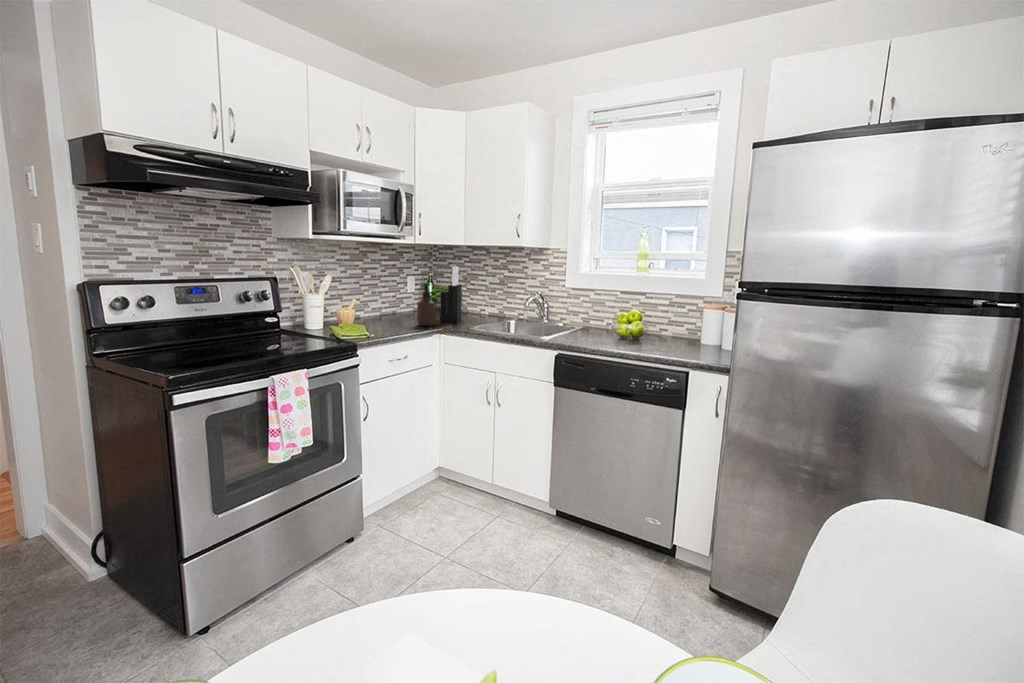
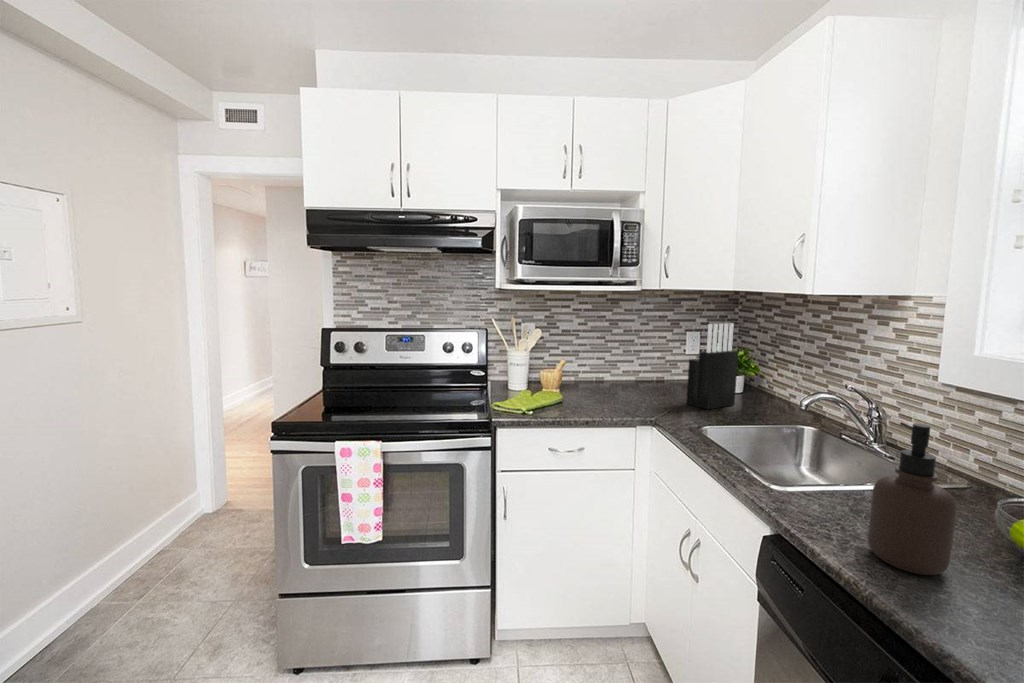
soap dispenser: present [417,283,436,326] -> present [868,422,957,575]

